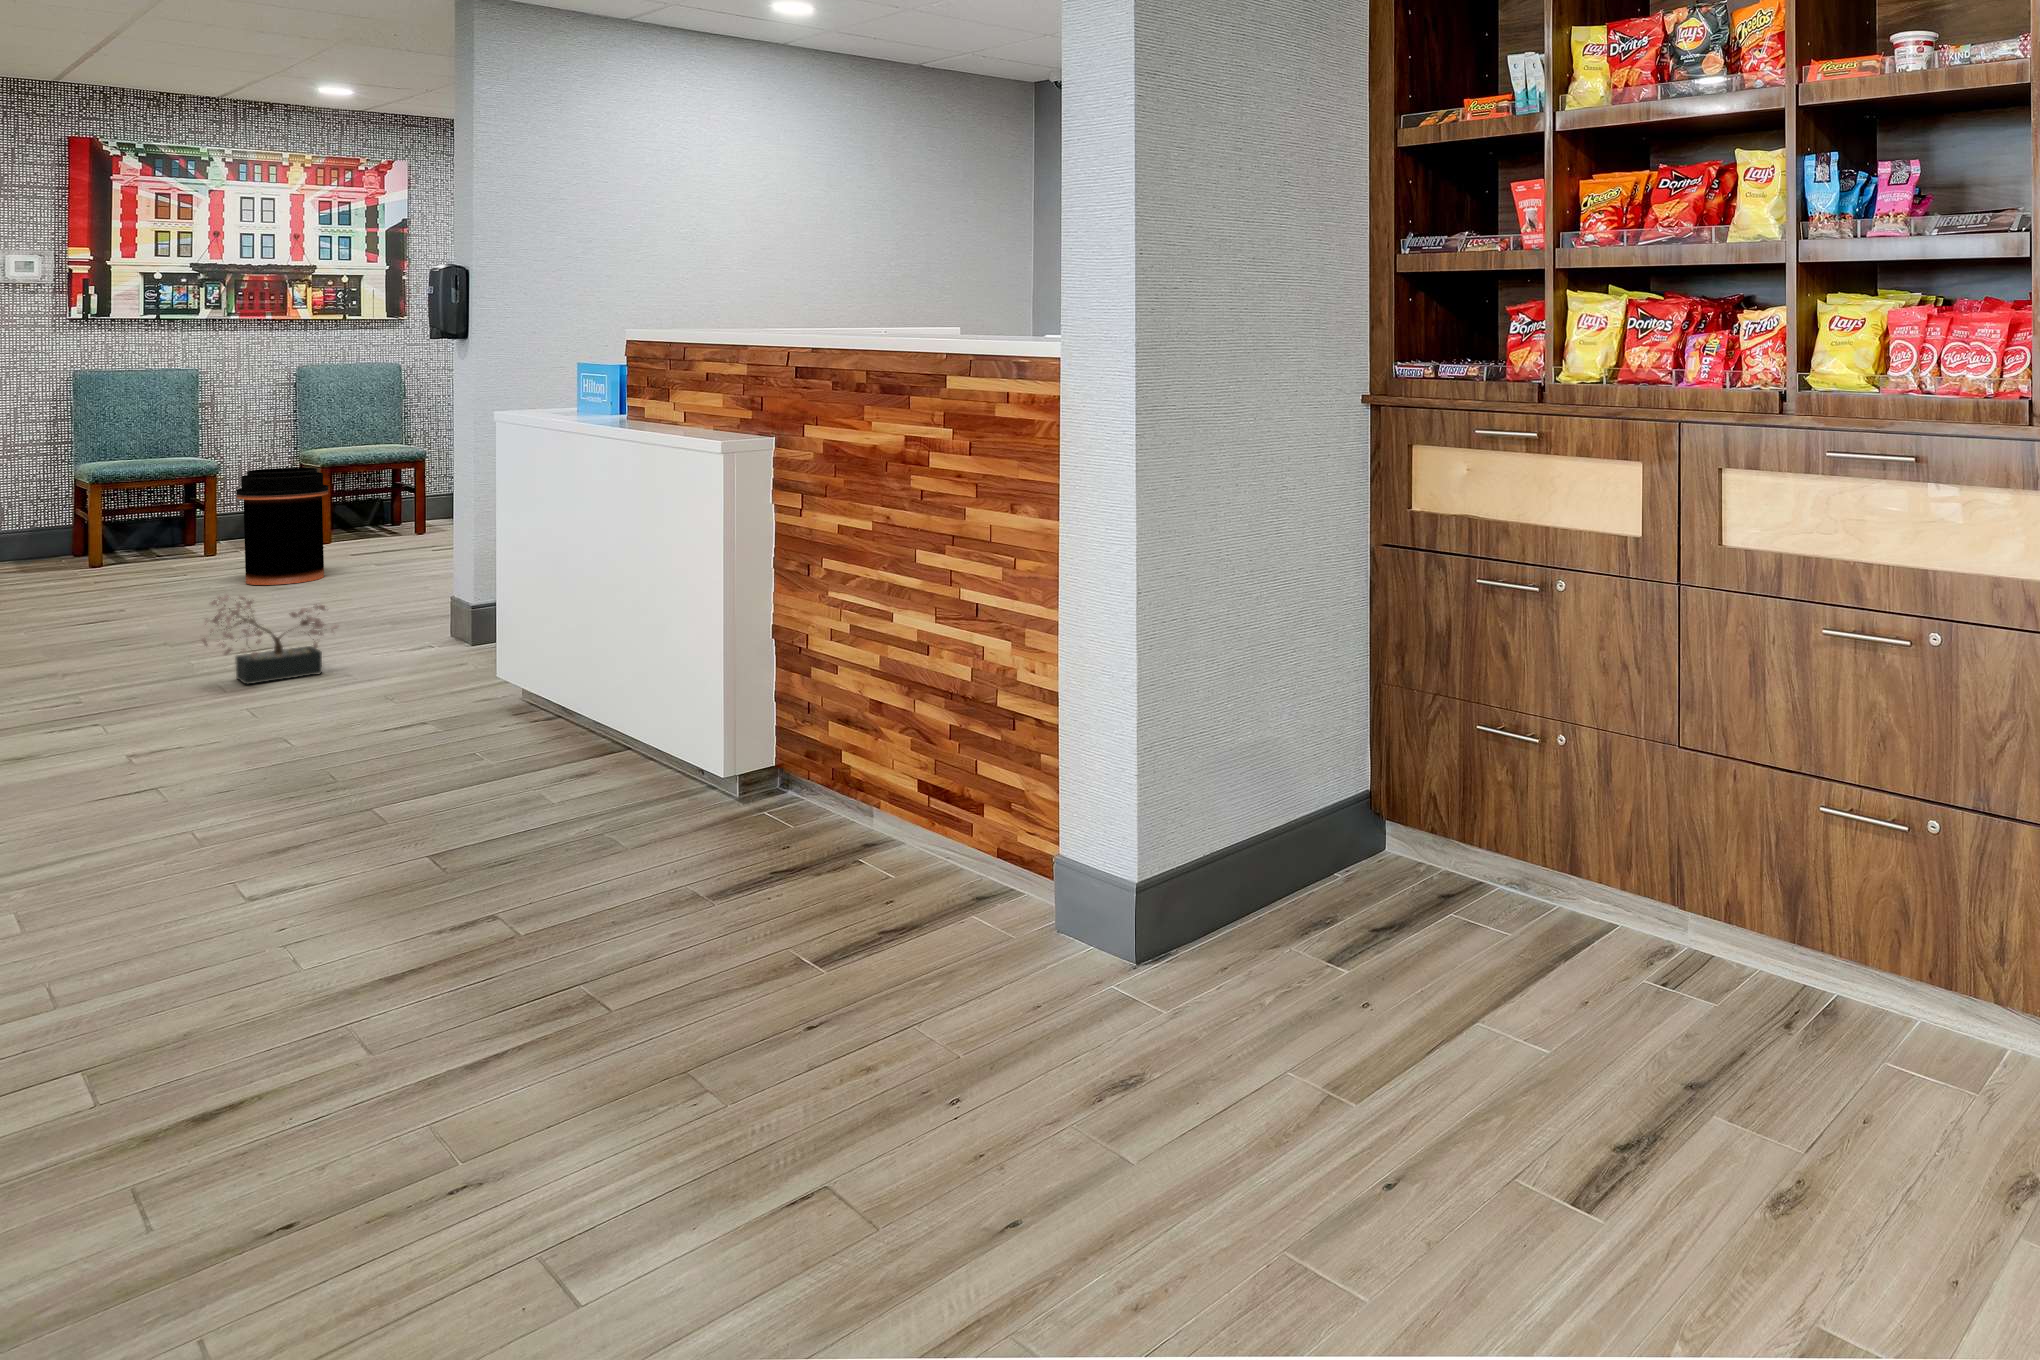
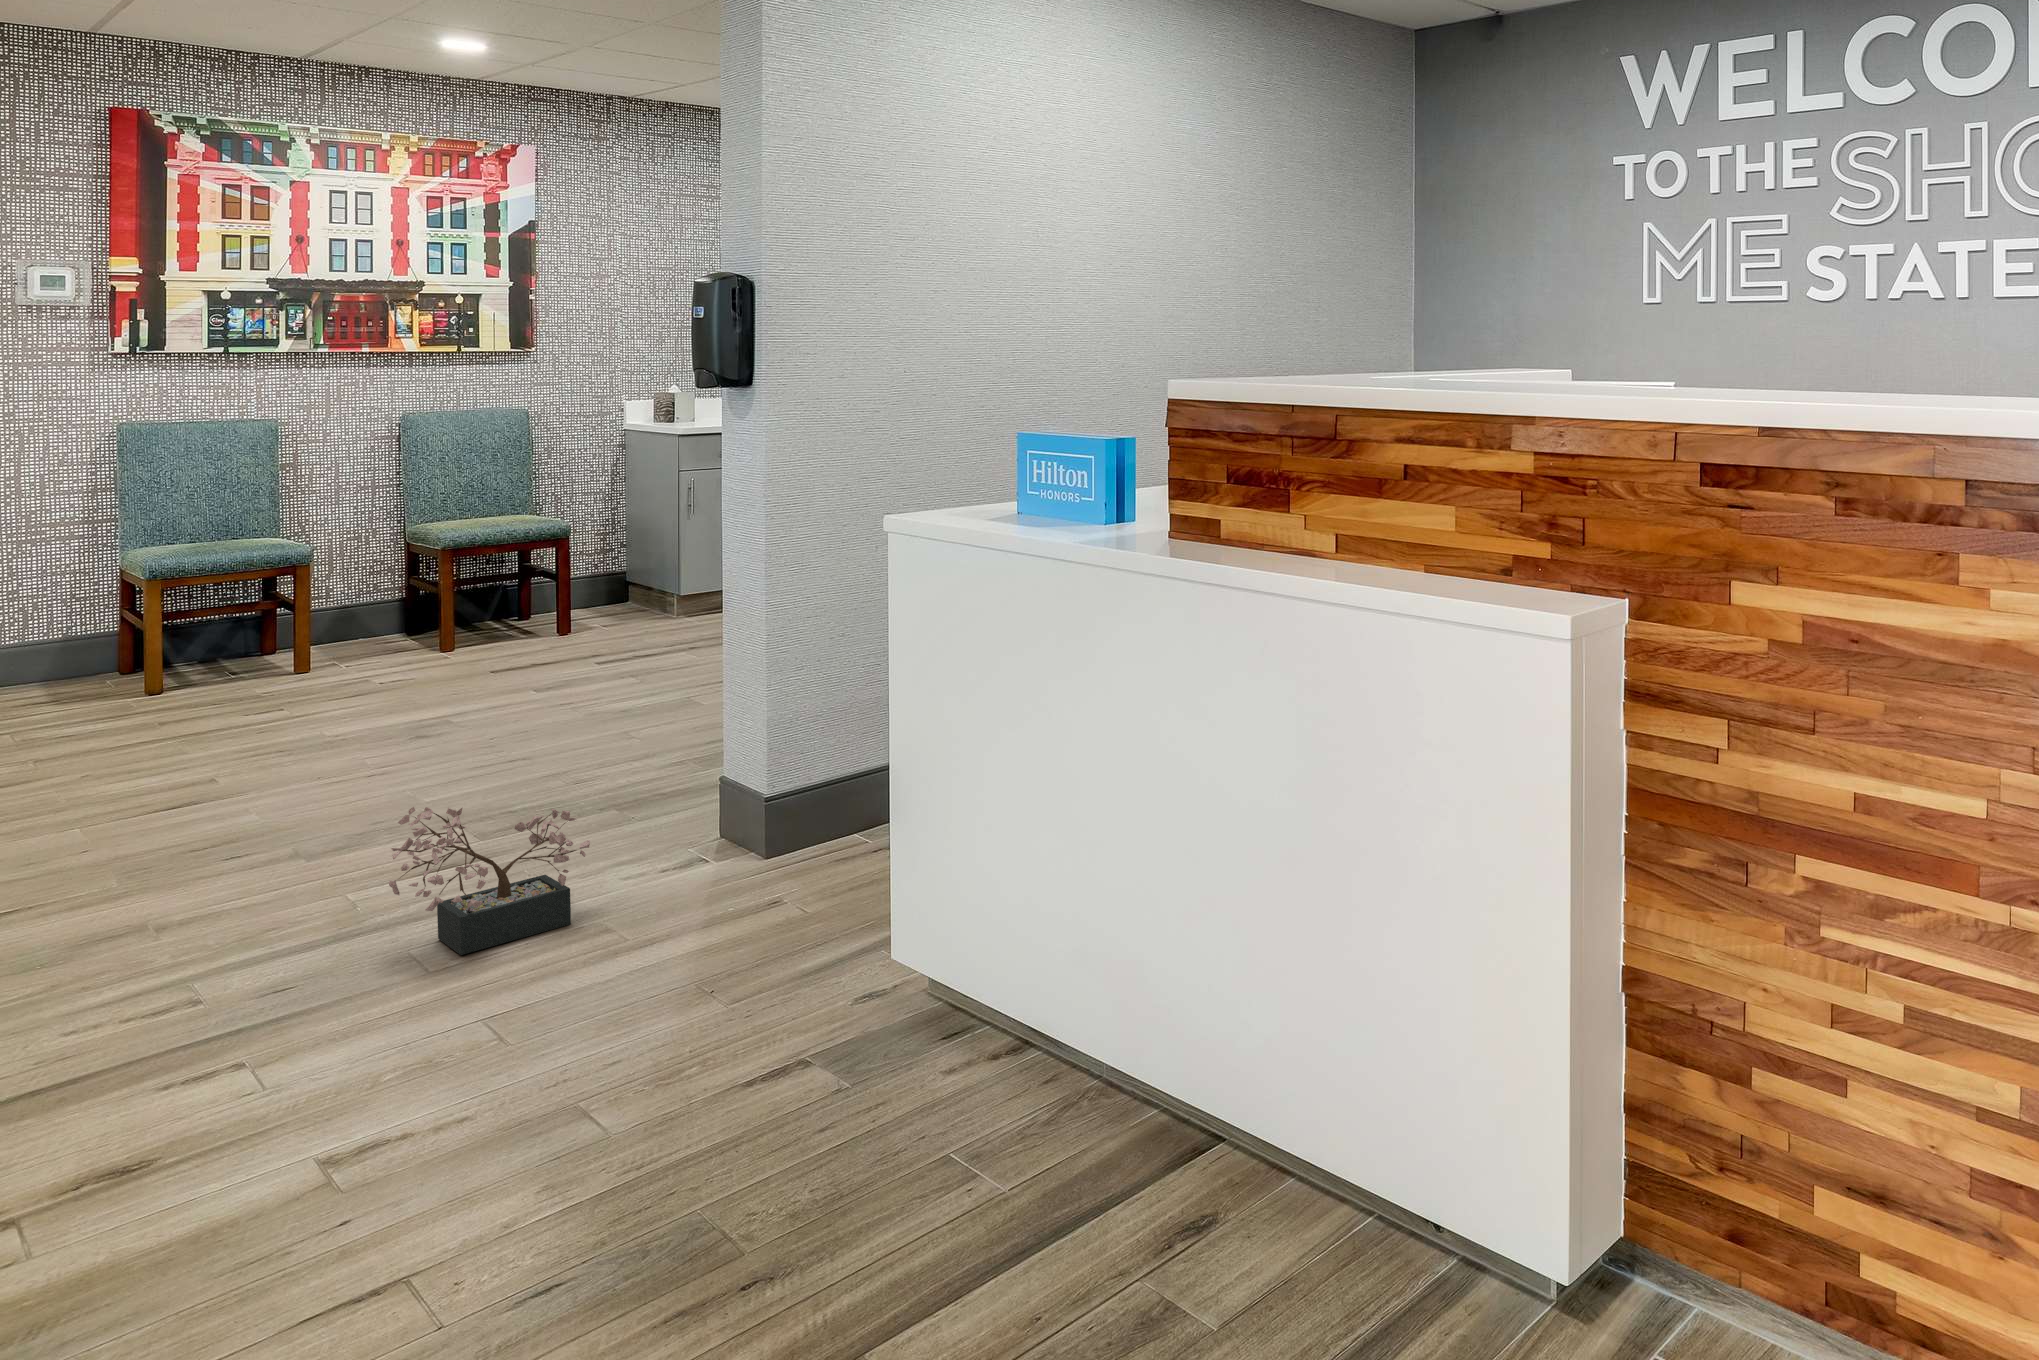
trash can: present [236,468,328,585] -> none [357,558,479,726]

